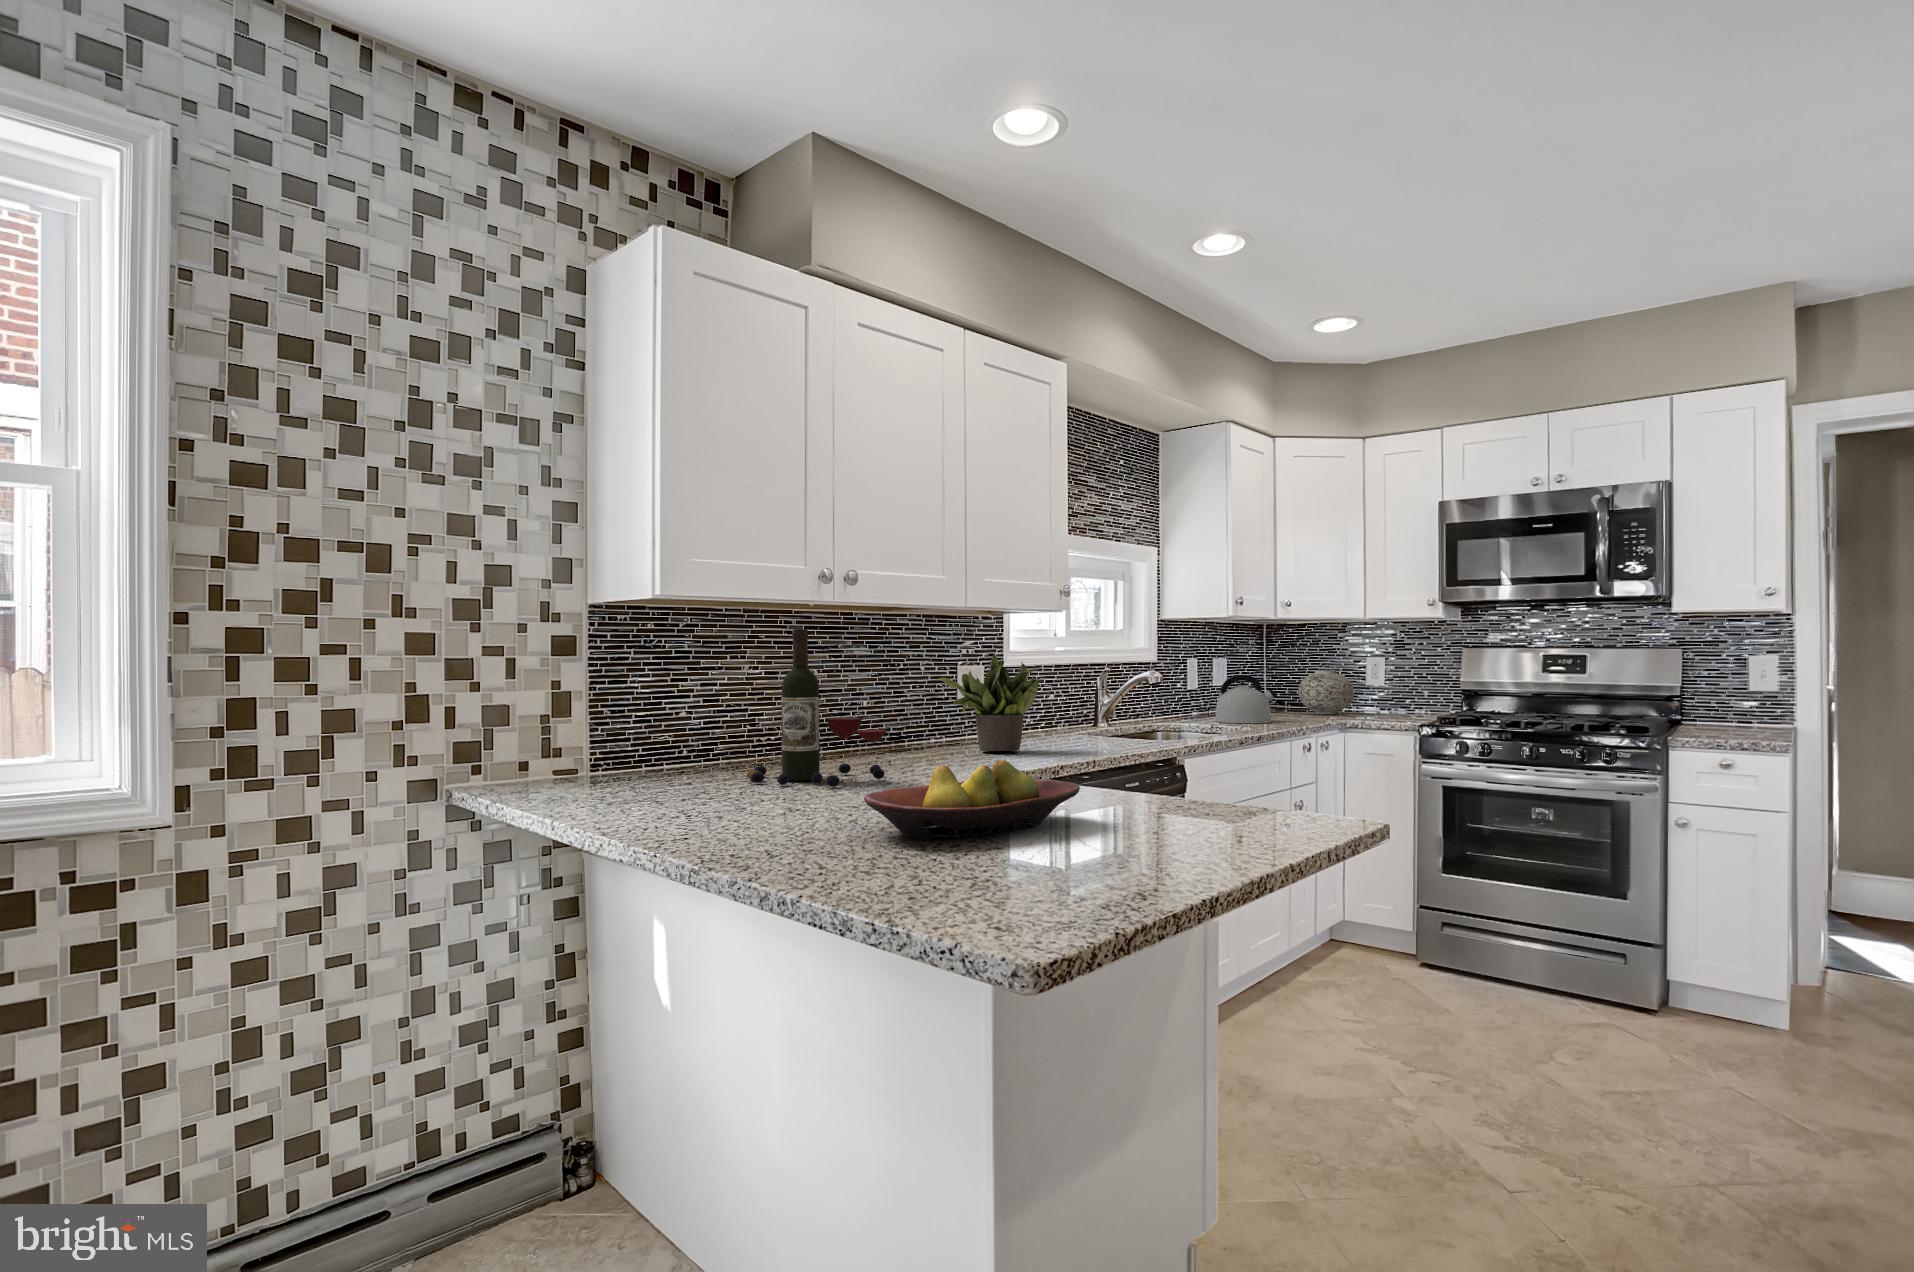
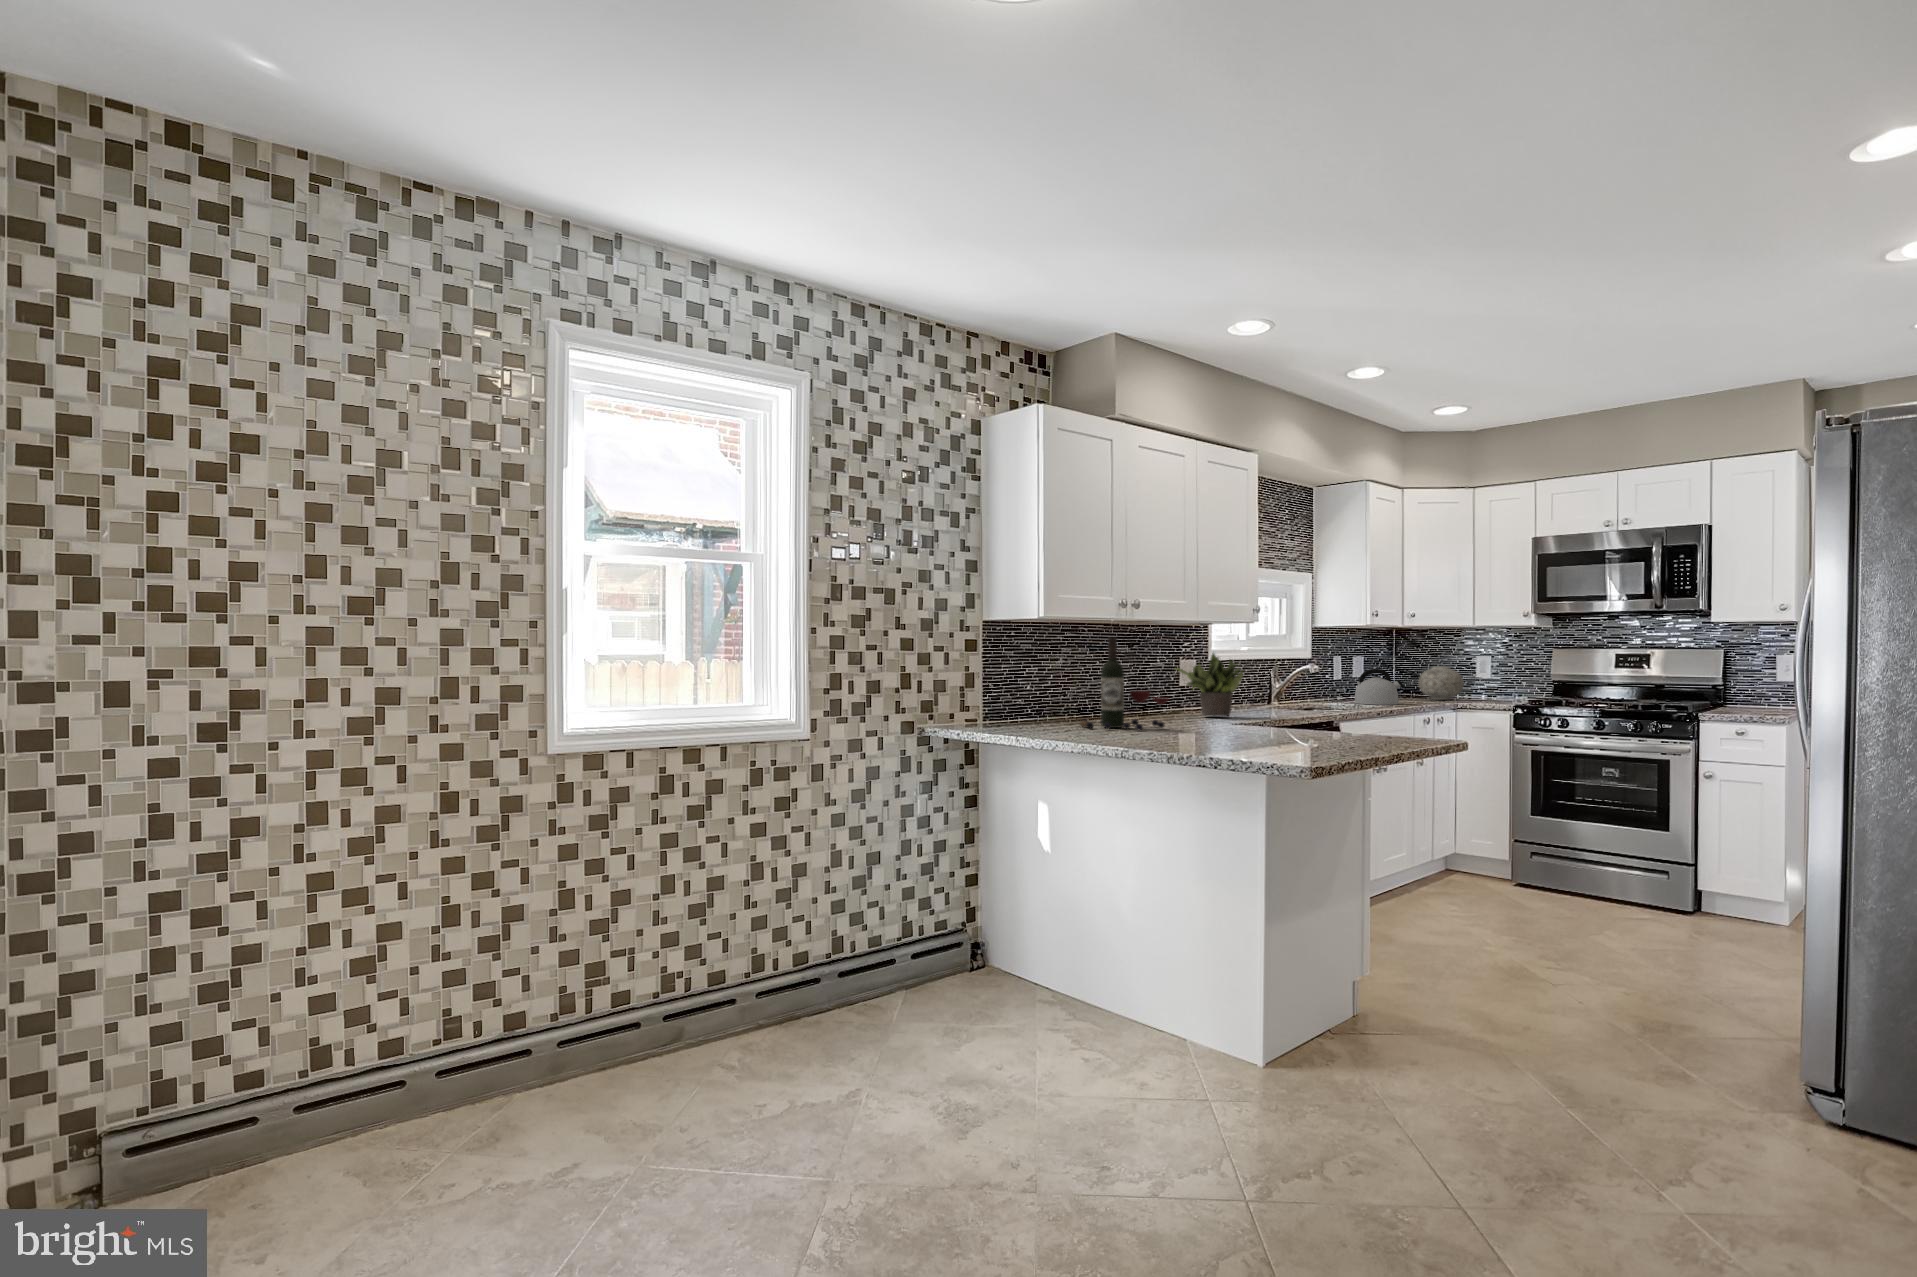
fruit bowl: present [864,760,1080,839] -> none [1193,711,1308,750]

